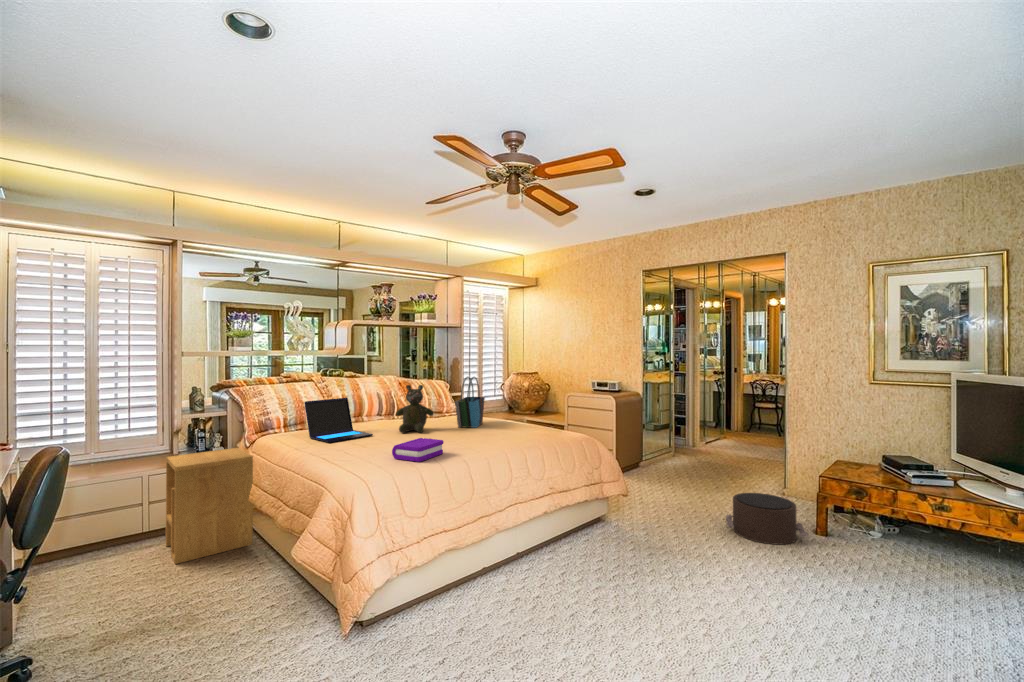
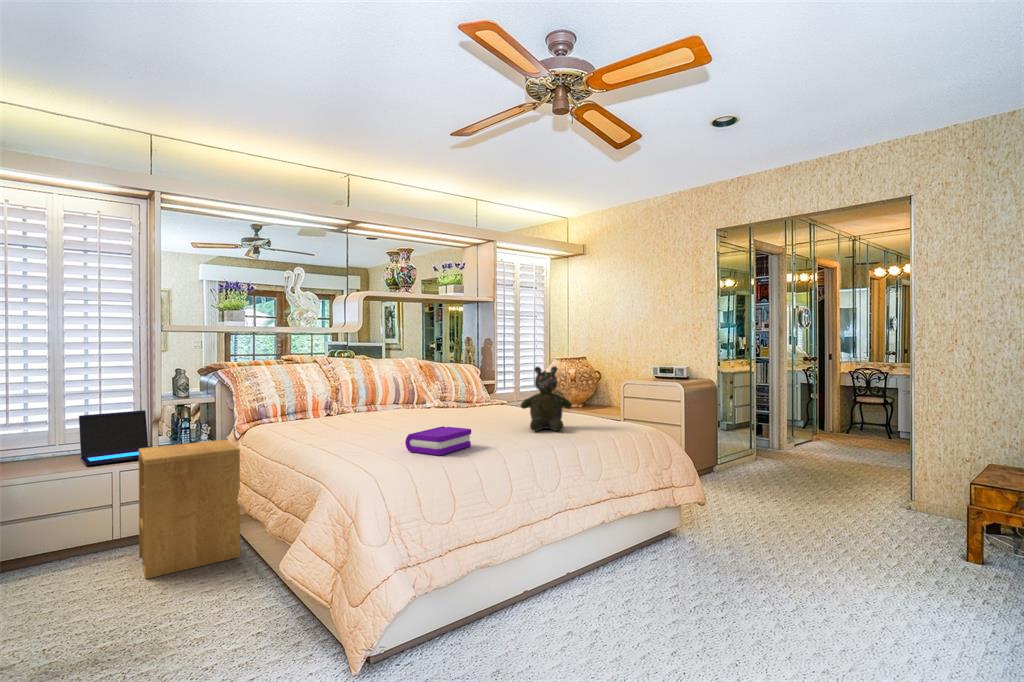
tote bag: present [455,377,485,428] -> none [486,355,523,418]
teddy bear: present [396,385,433,433] -> present [521,366,572,431]
laptop: present [304,398,373,443] -> present [79,410,148,466]
pouf: present [726,493,808,545] -> none [840,505,962,574]

